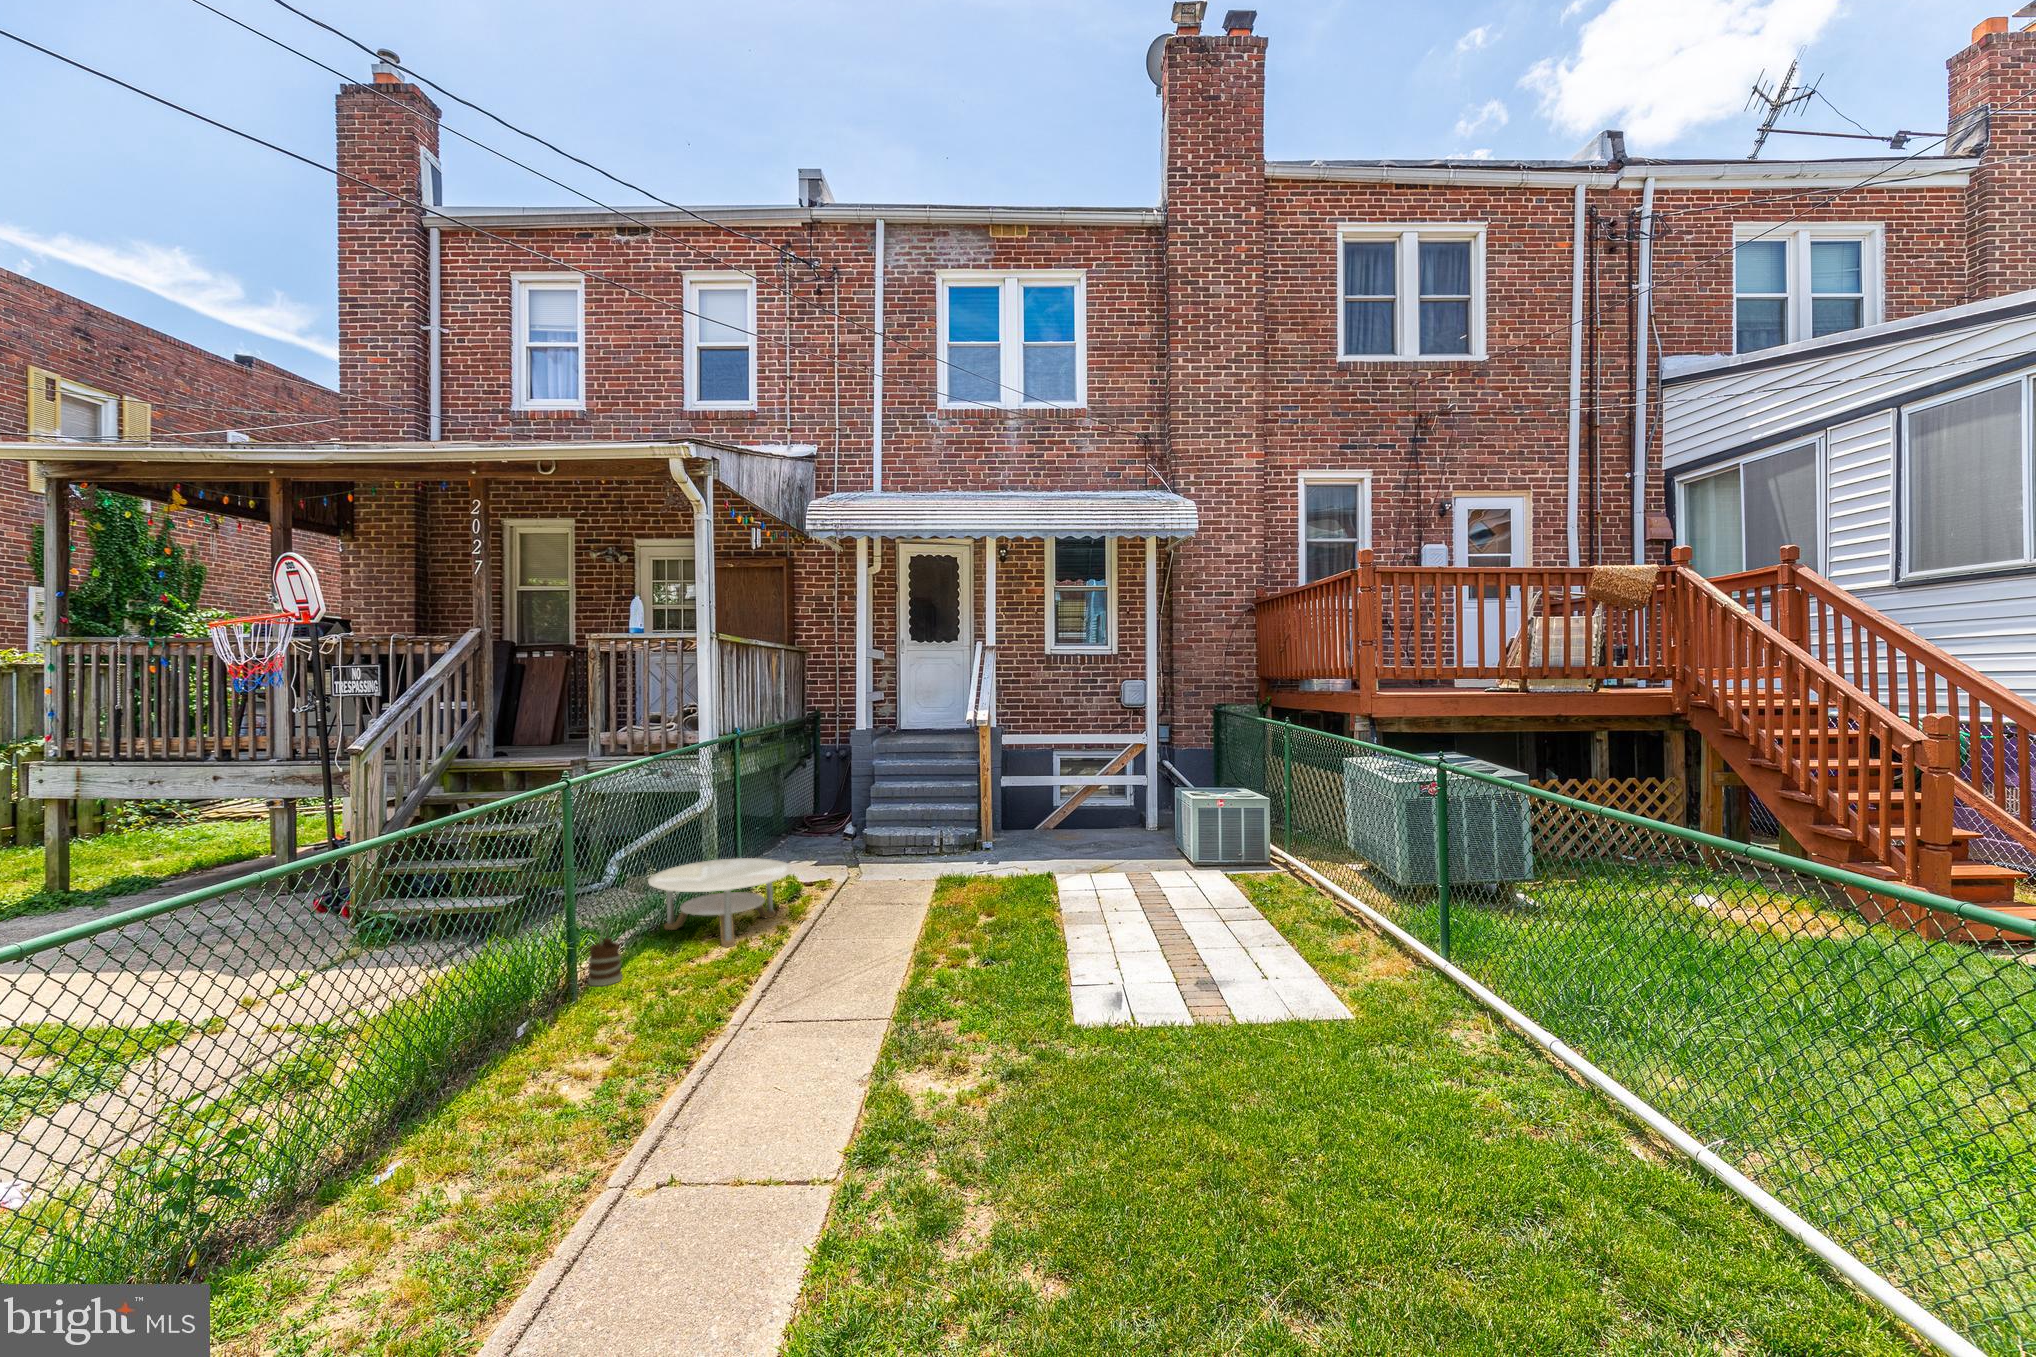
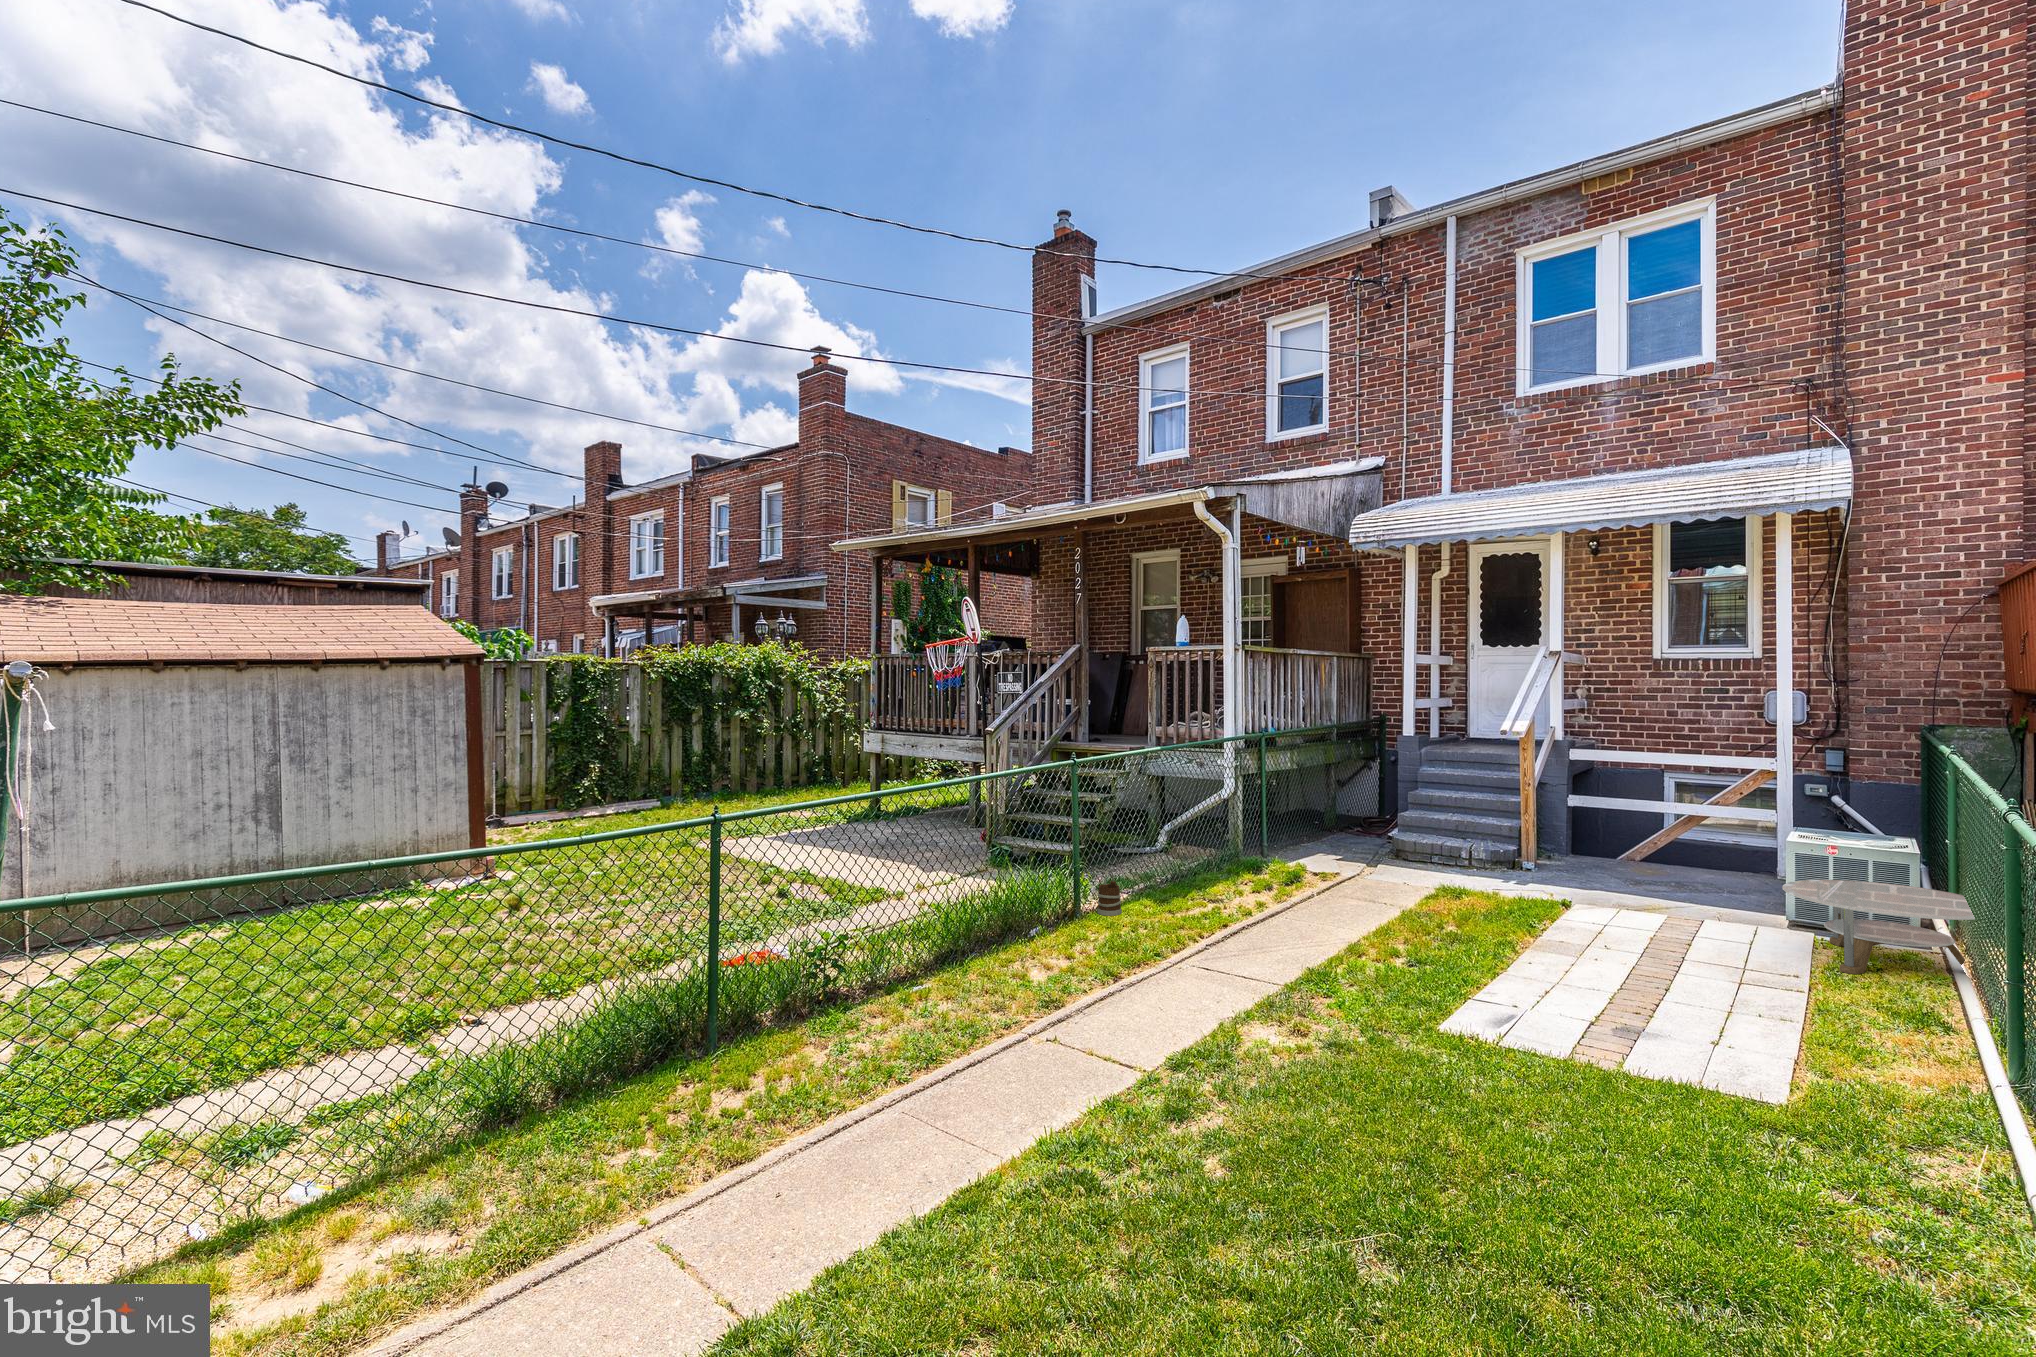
round table: present [648,858,793,947] -> present [1782,880,1975,974]

